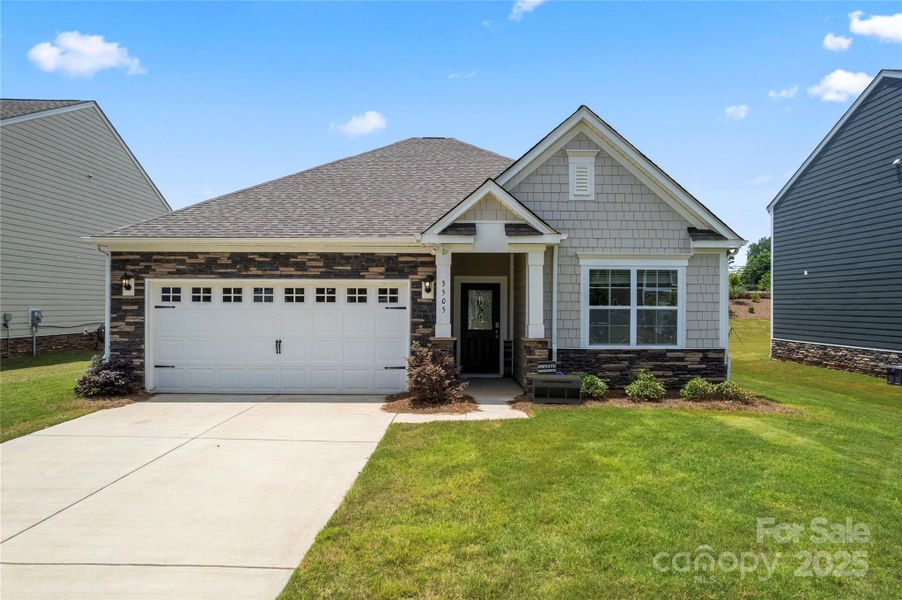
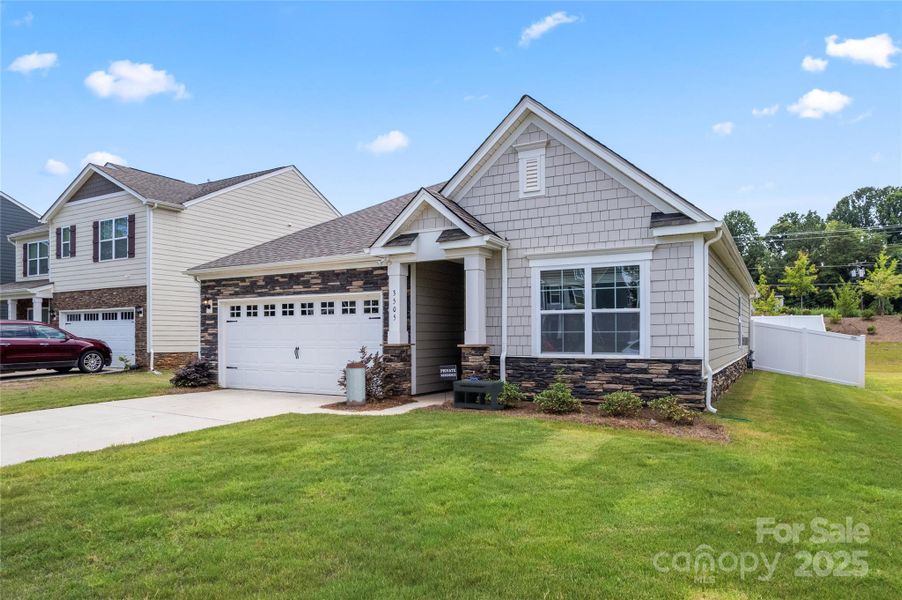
trash can: none [414,361,435,411] -> present [346,363,366,406]

